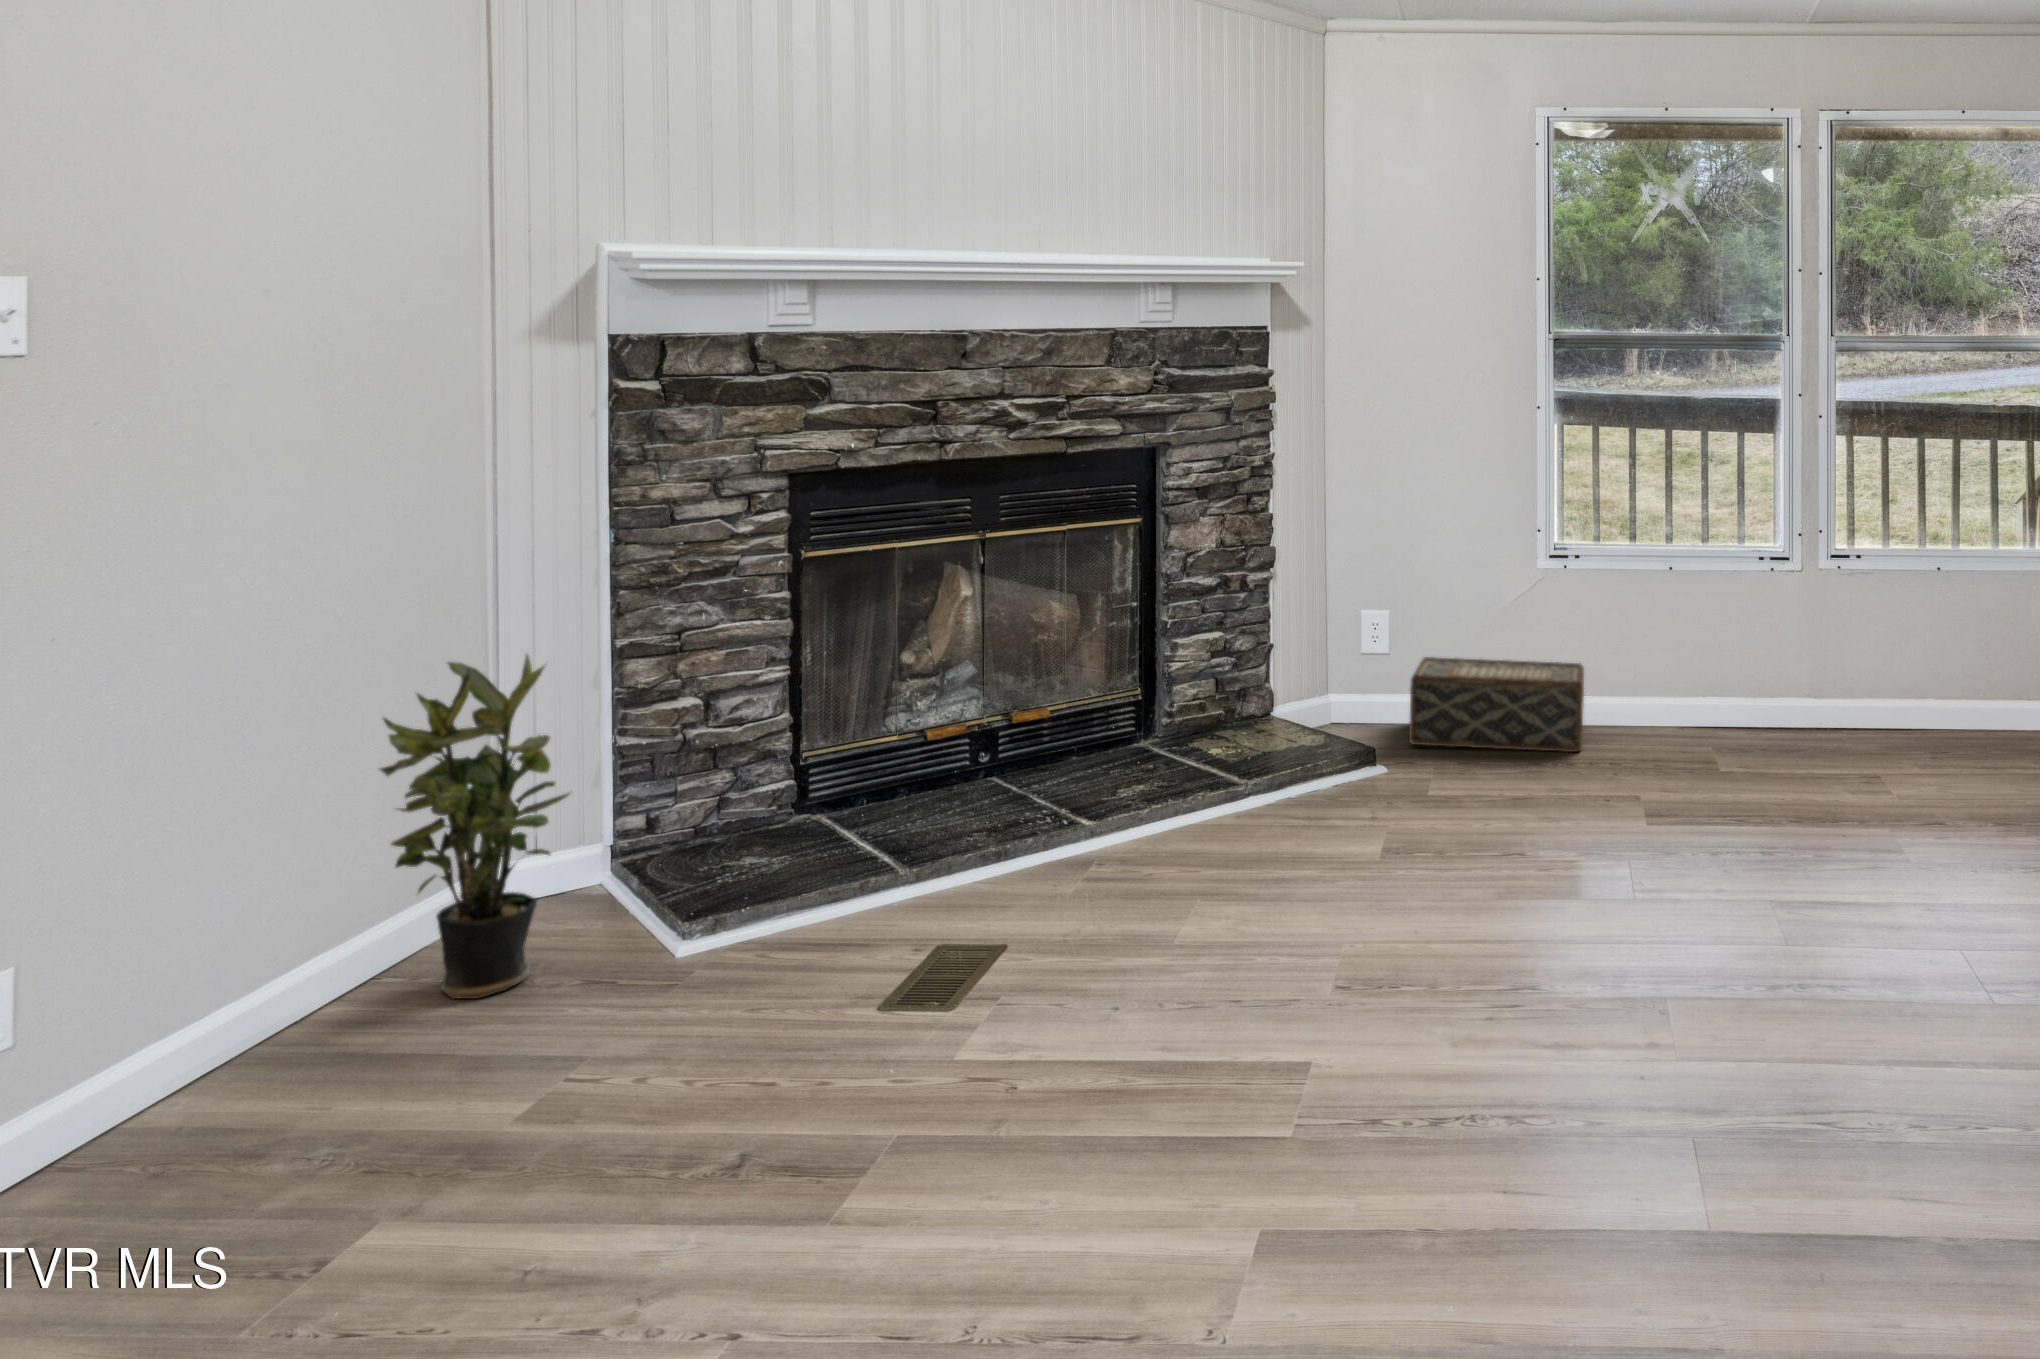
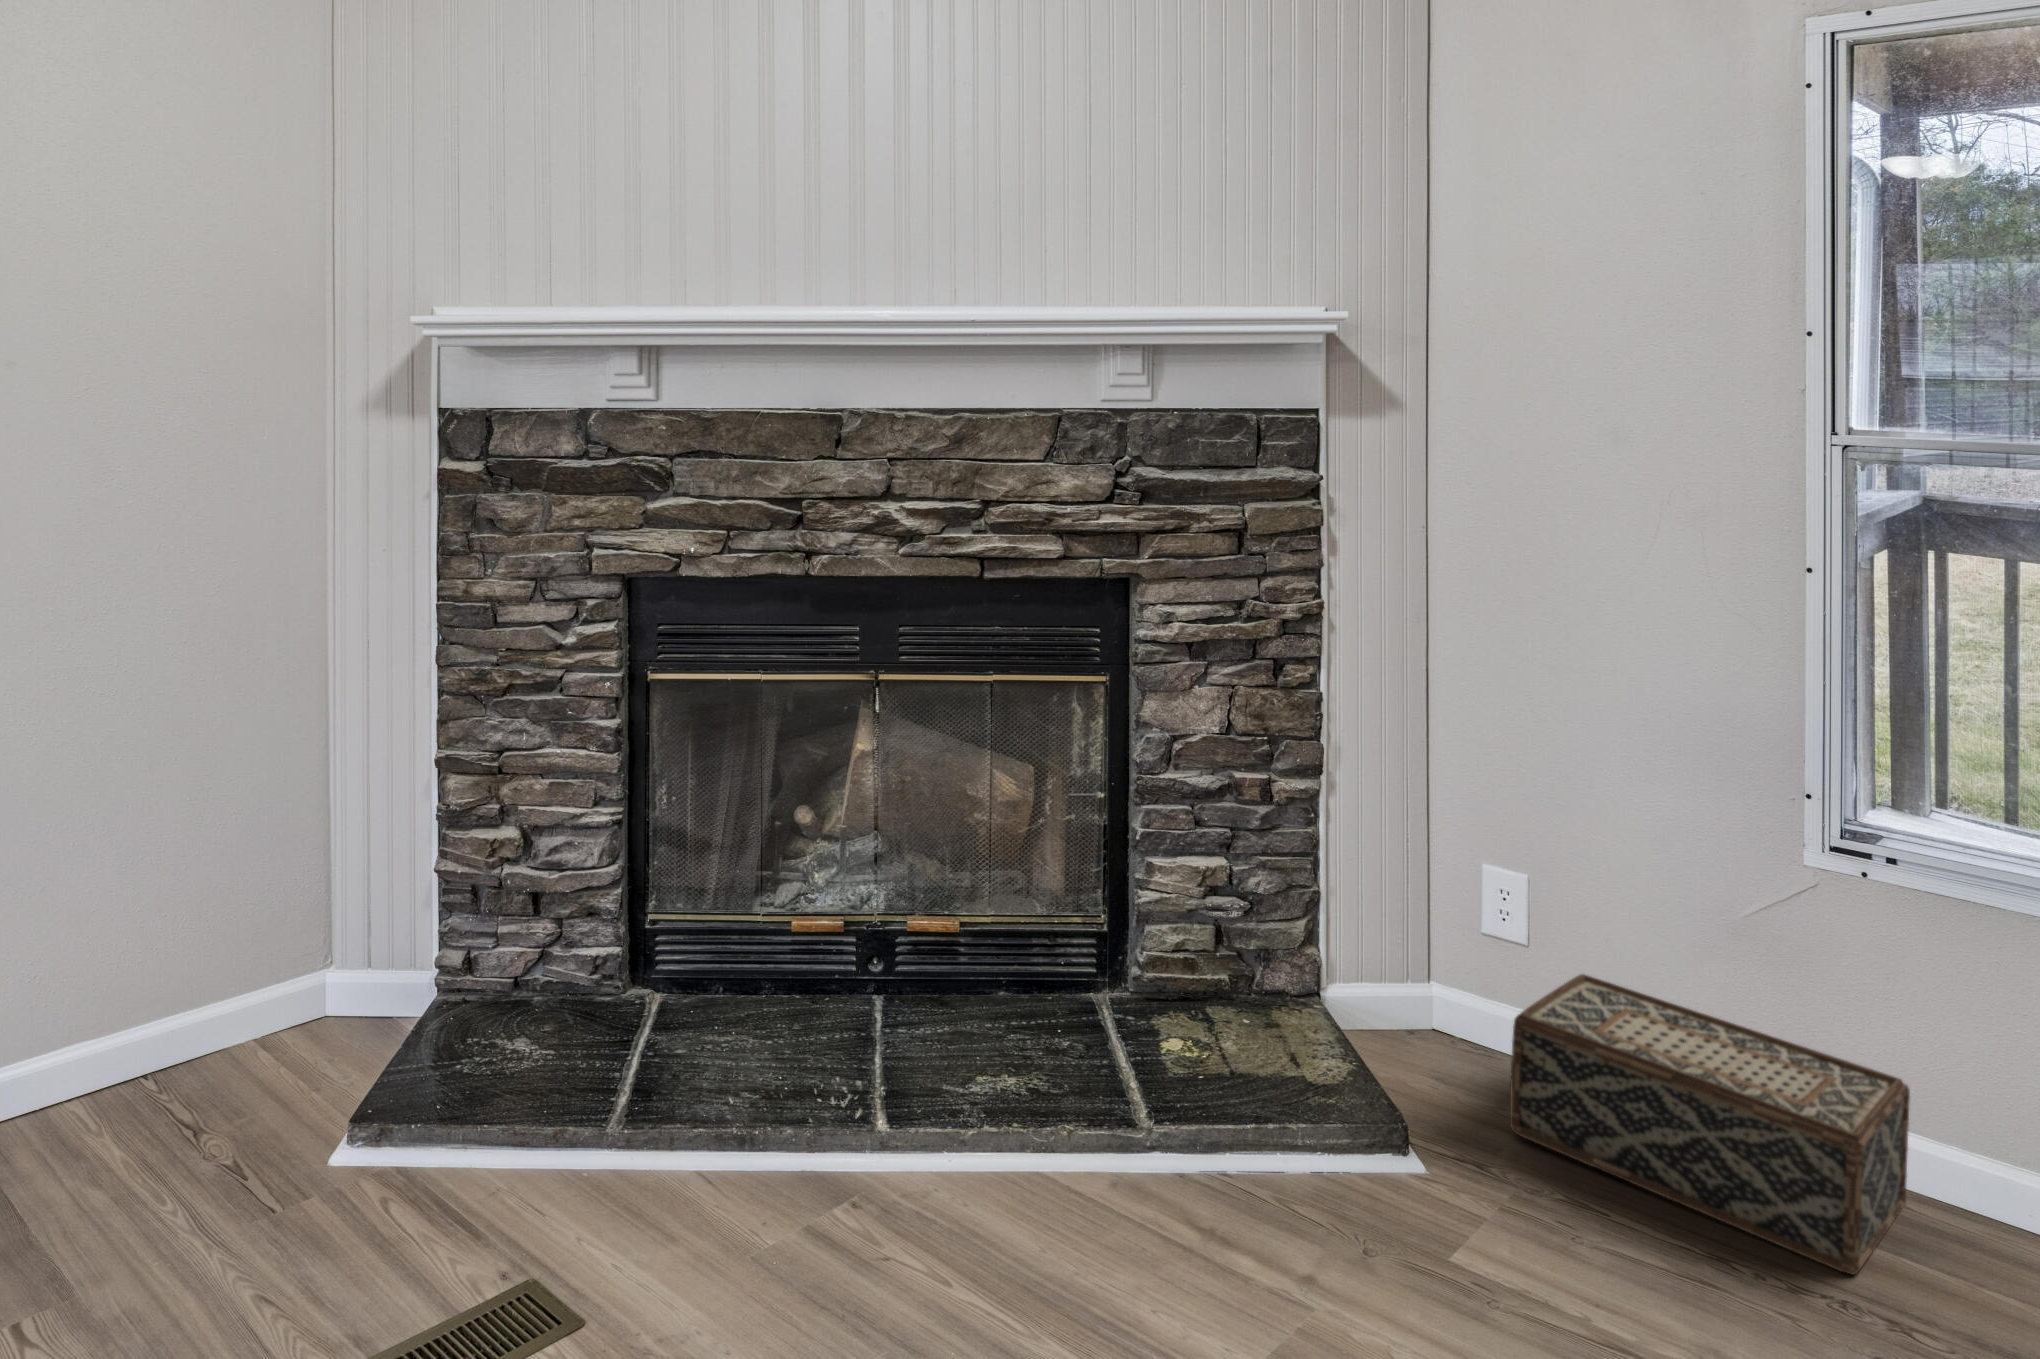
potted plant: present [380,655,569,999] -> none [62,765,267,1150]

